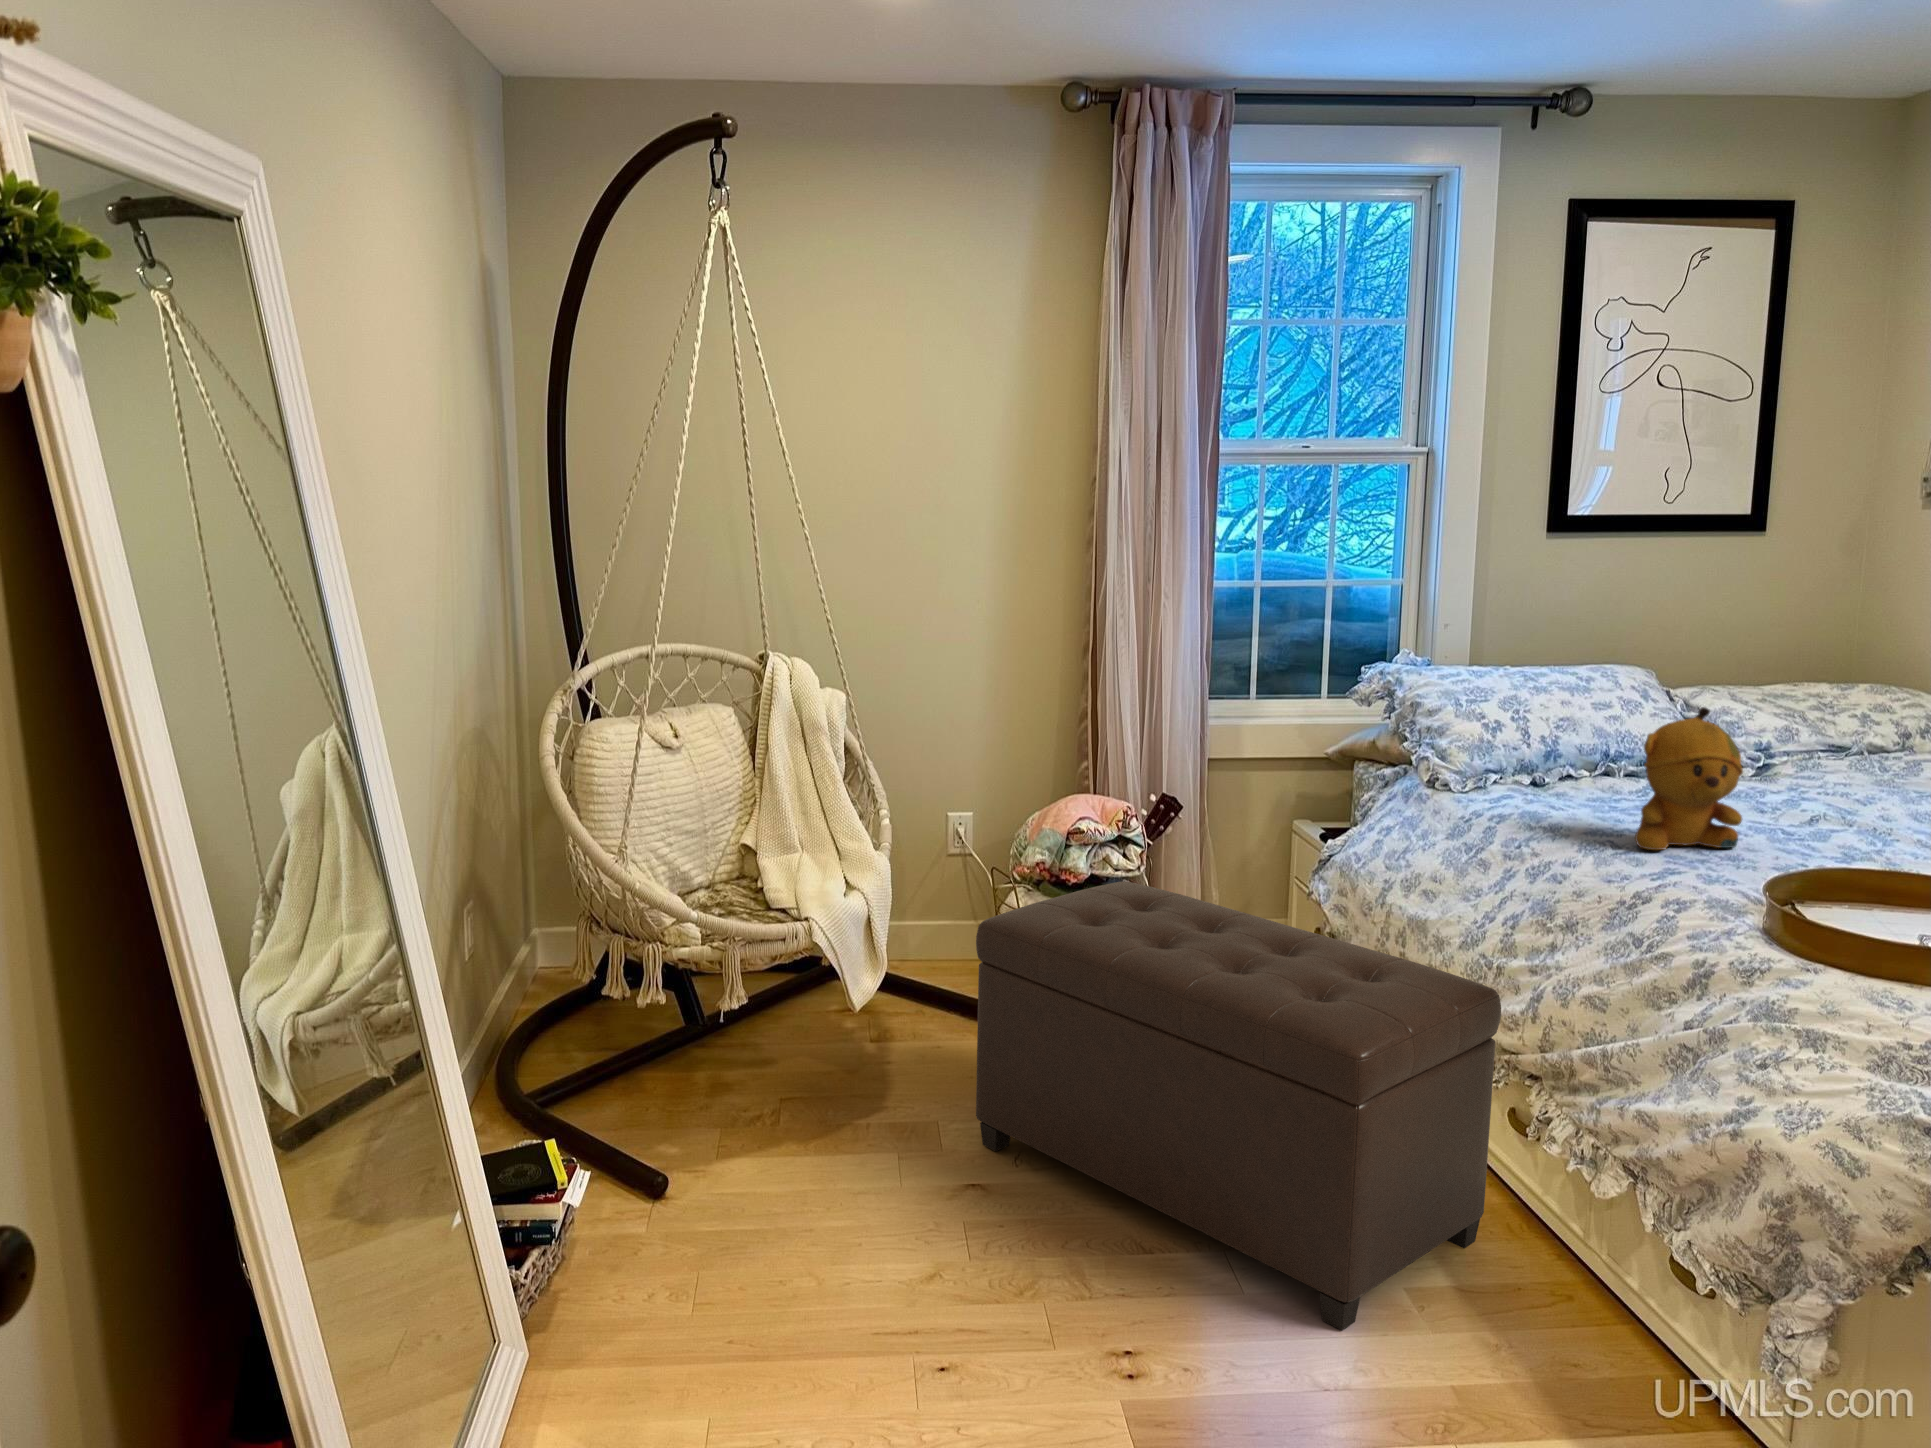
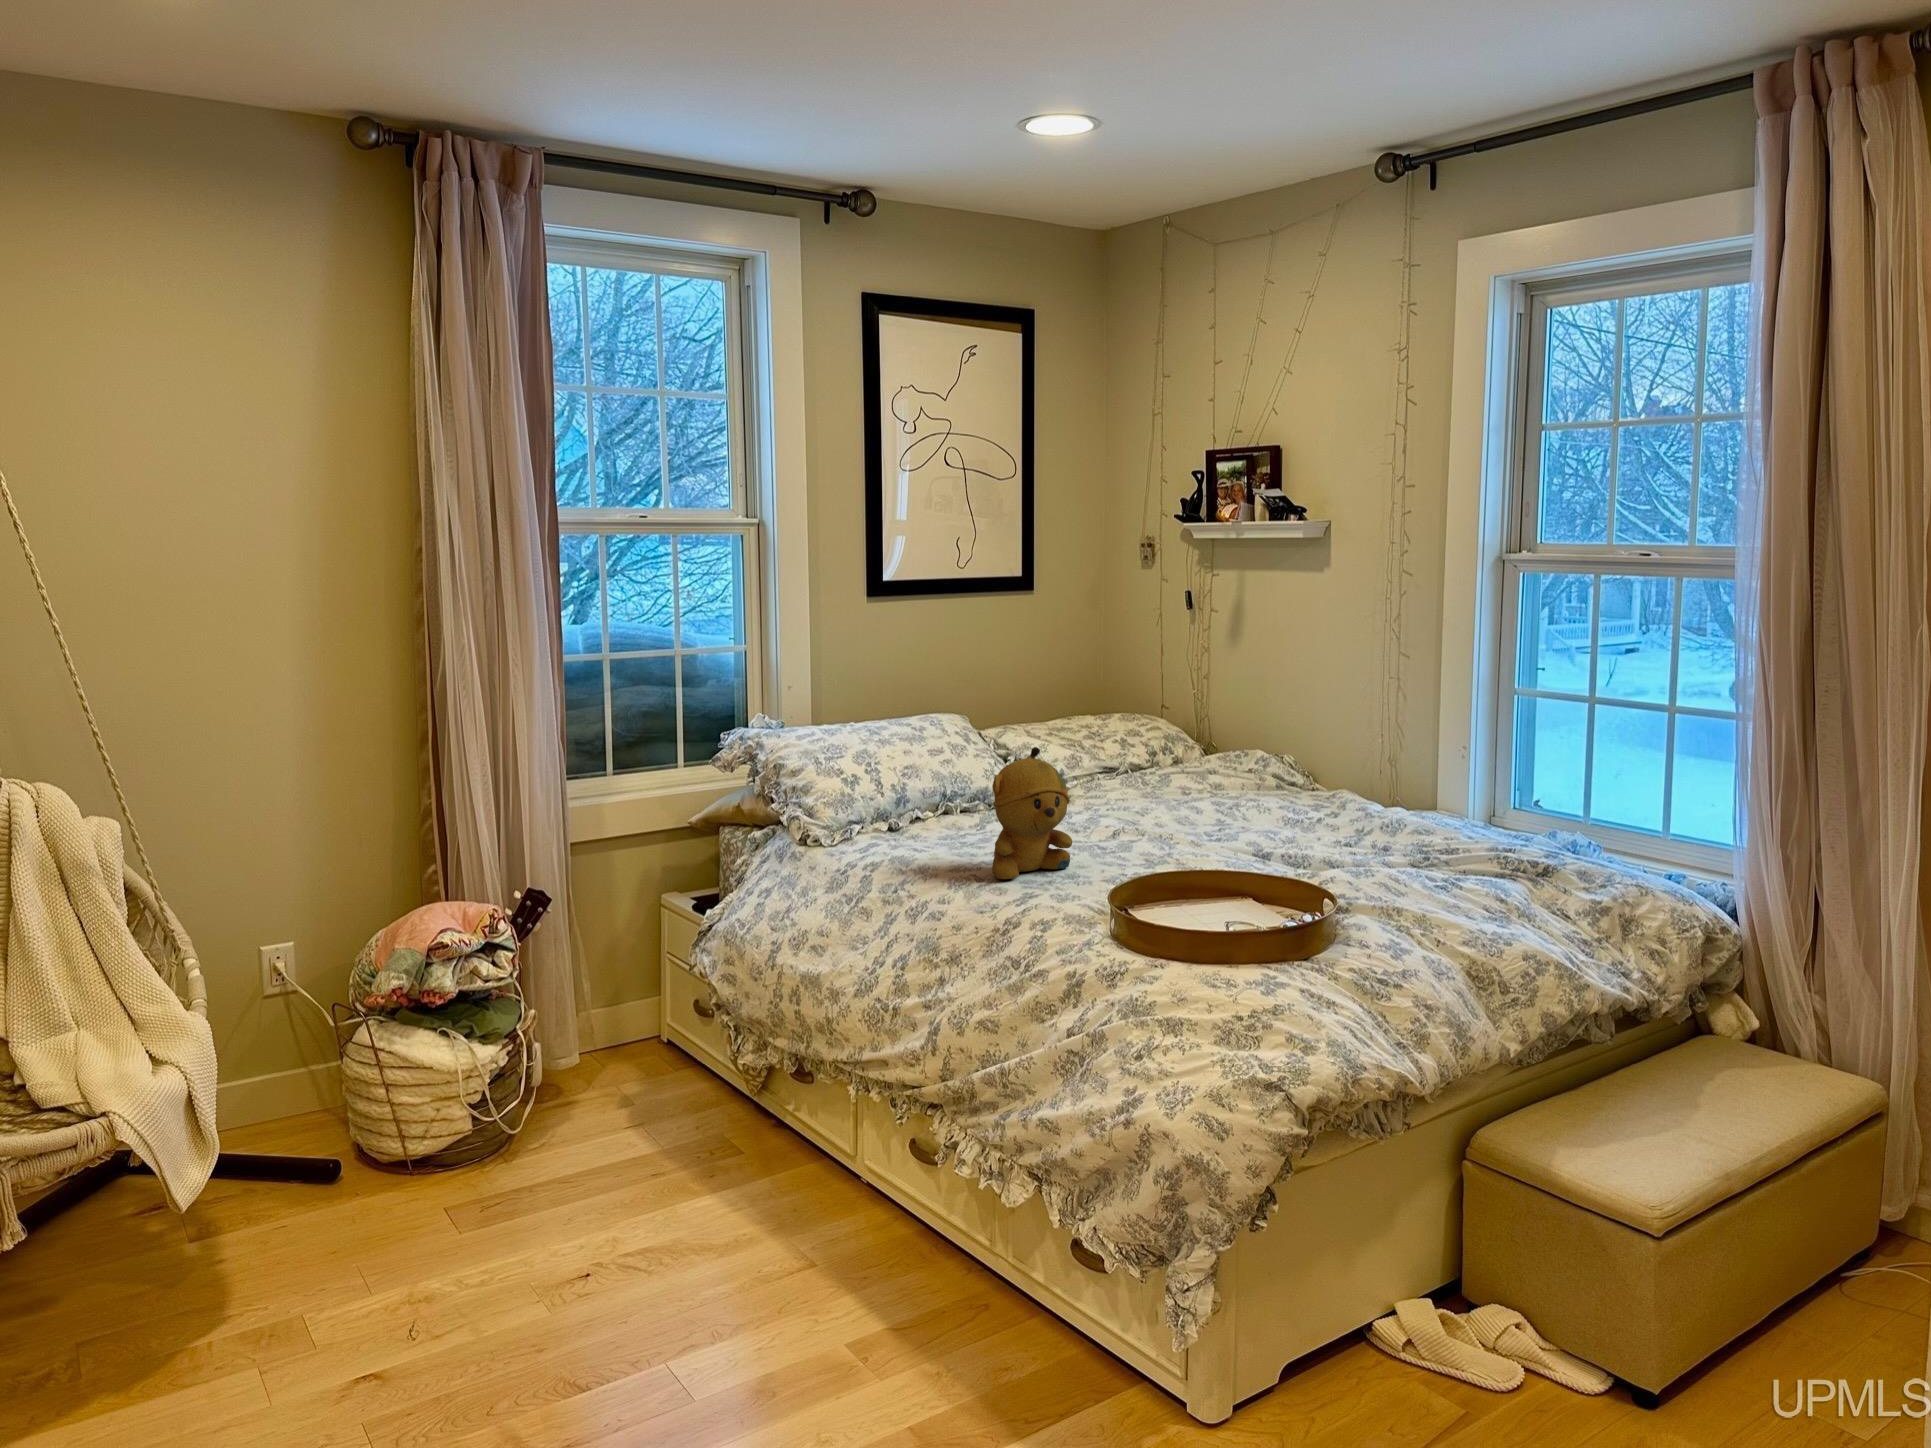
ottoman: present [976,881,1501,1330] -> none [345,990,905,1406]

